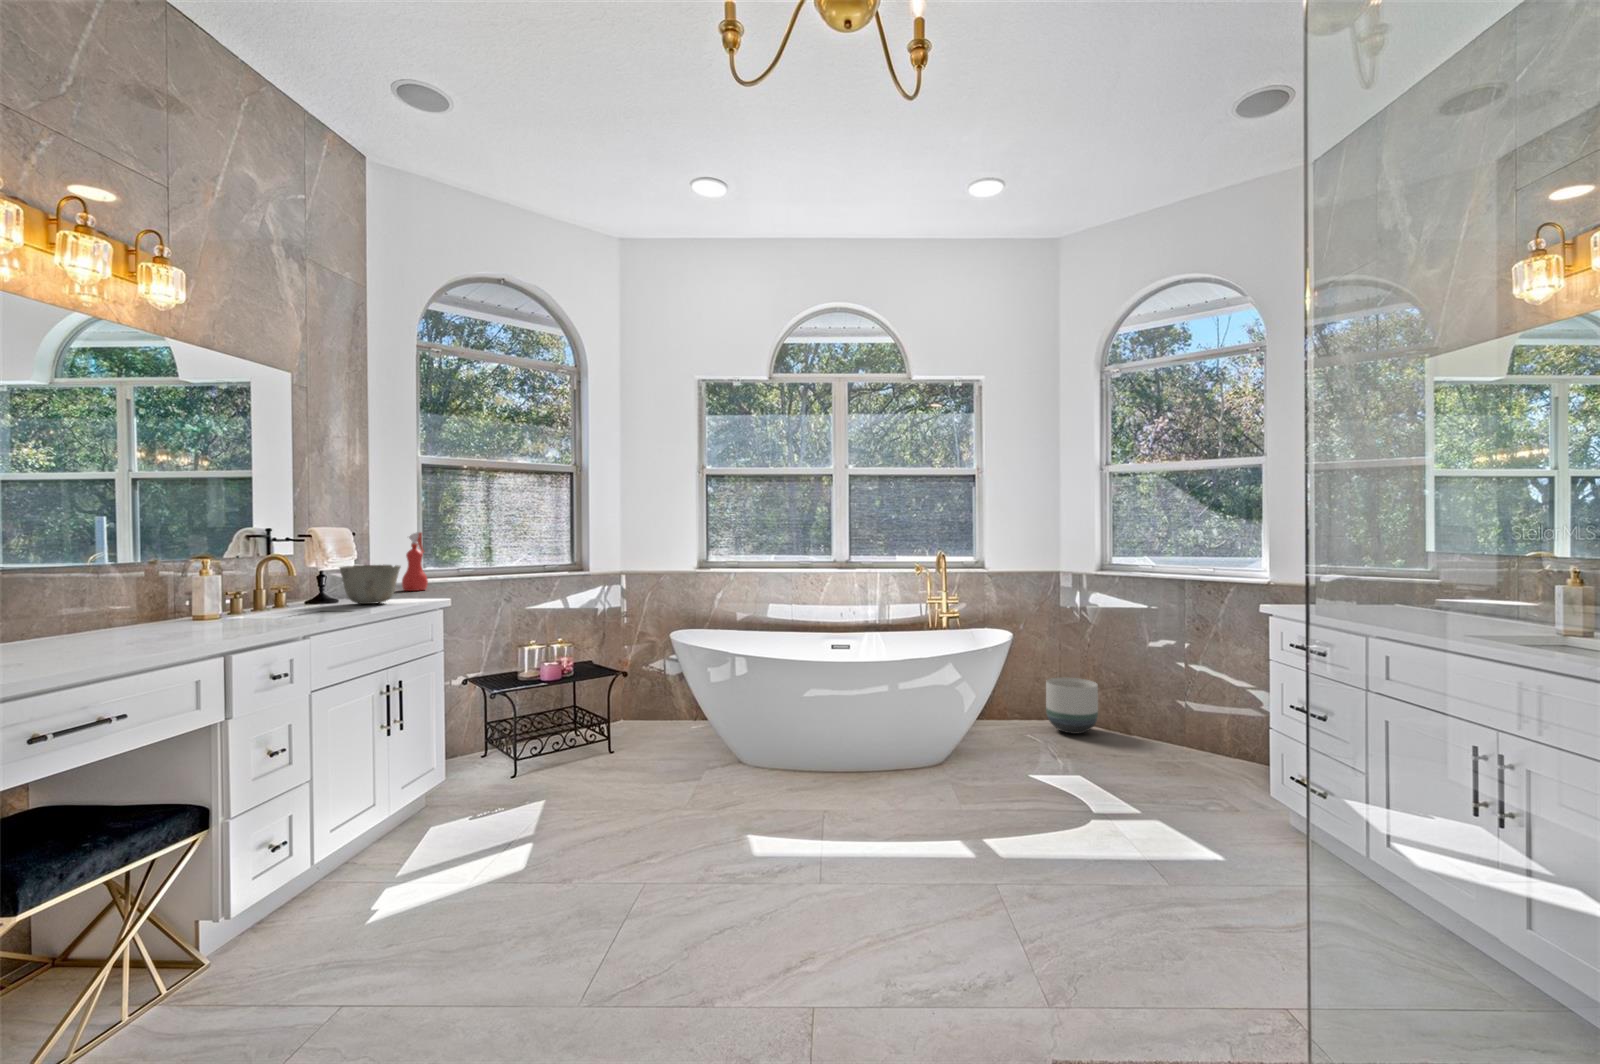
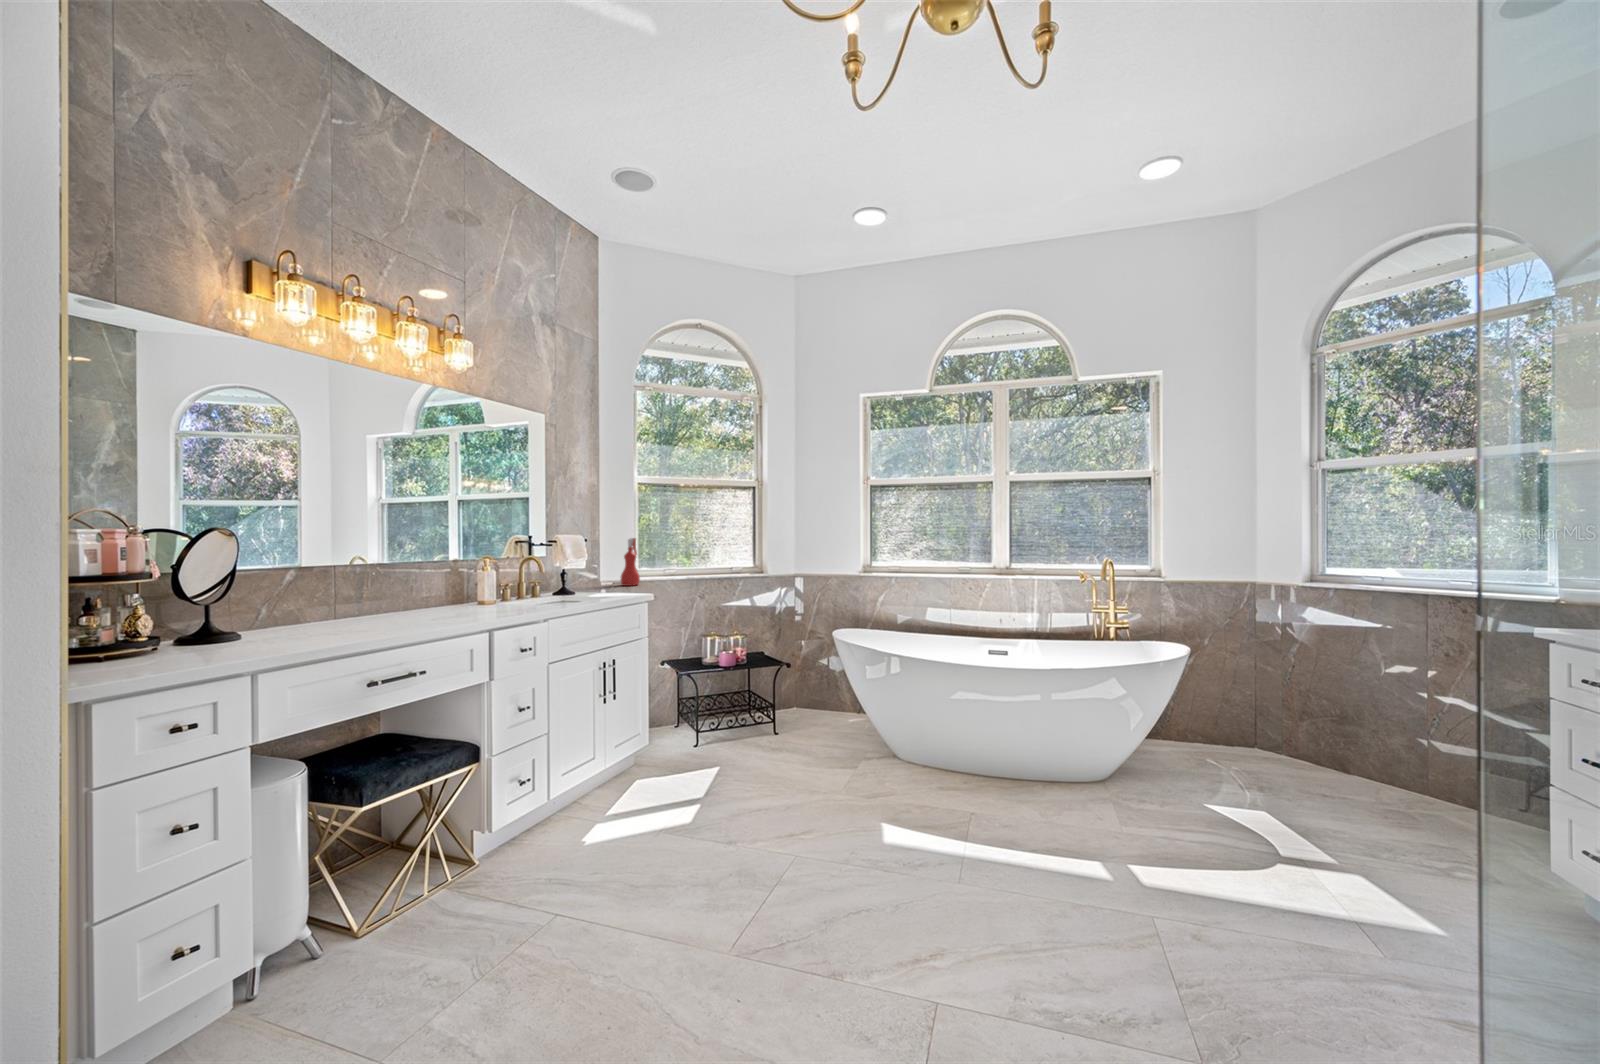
ceramic bowl: present [340,565,401,604] -> none [574,565,618,596]
planter: present [1046,678,1098,734] -> none [1216,699,1277,759]

